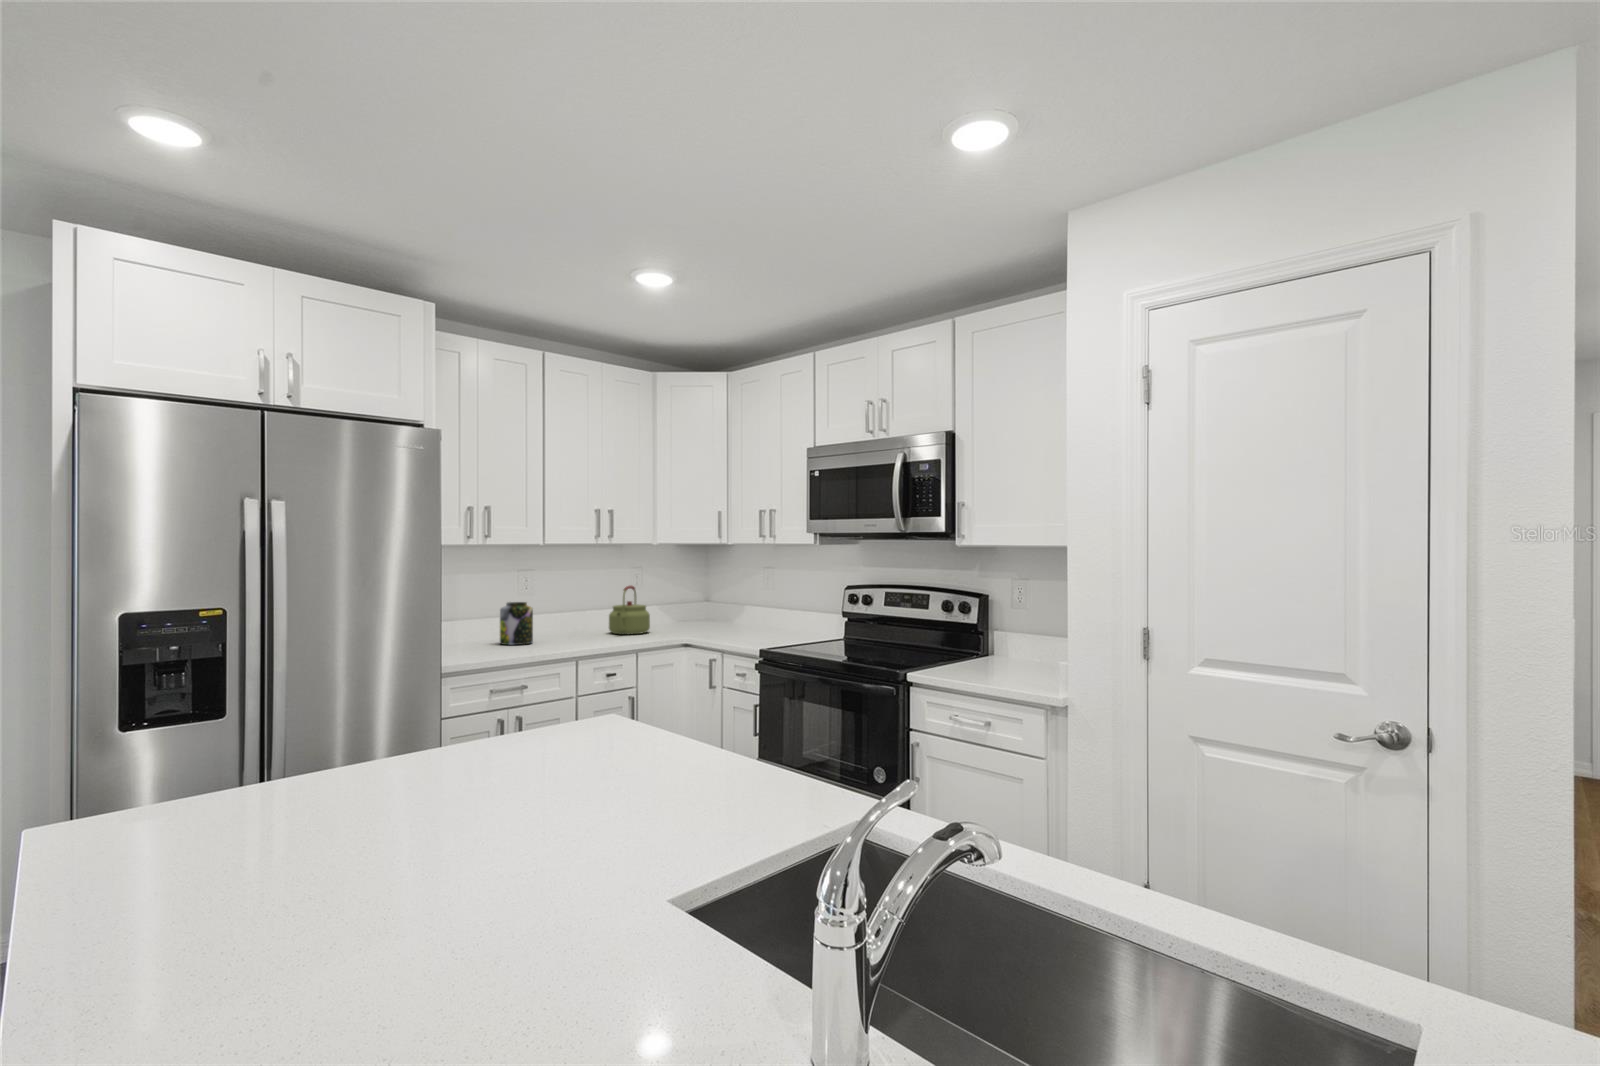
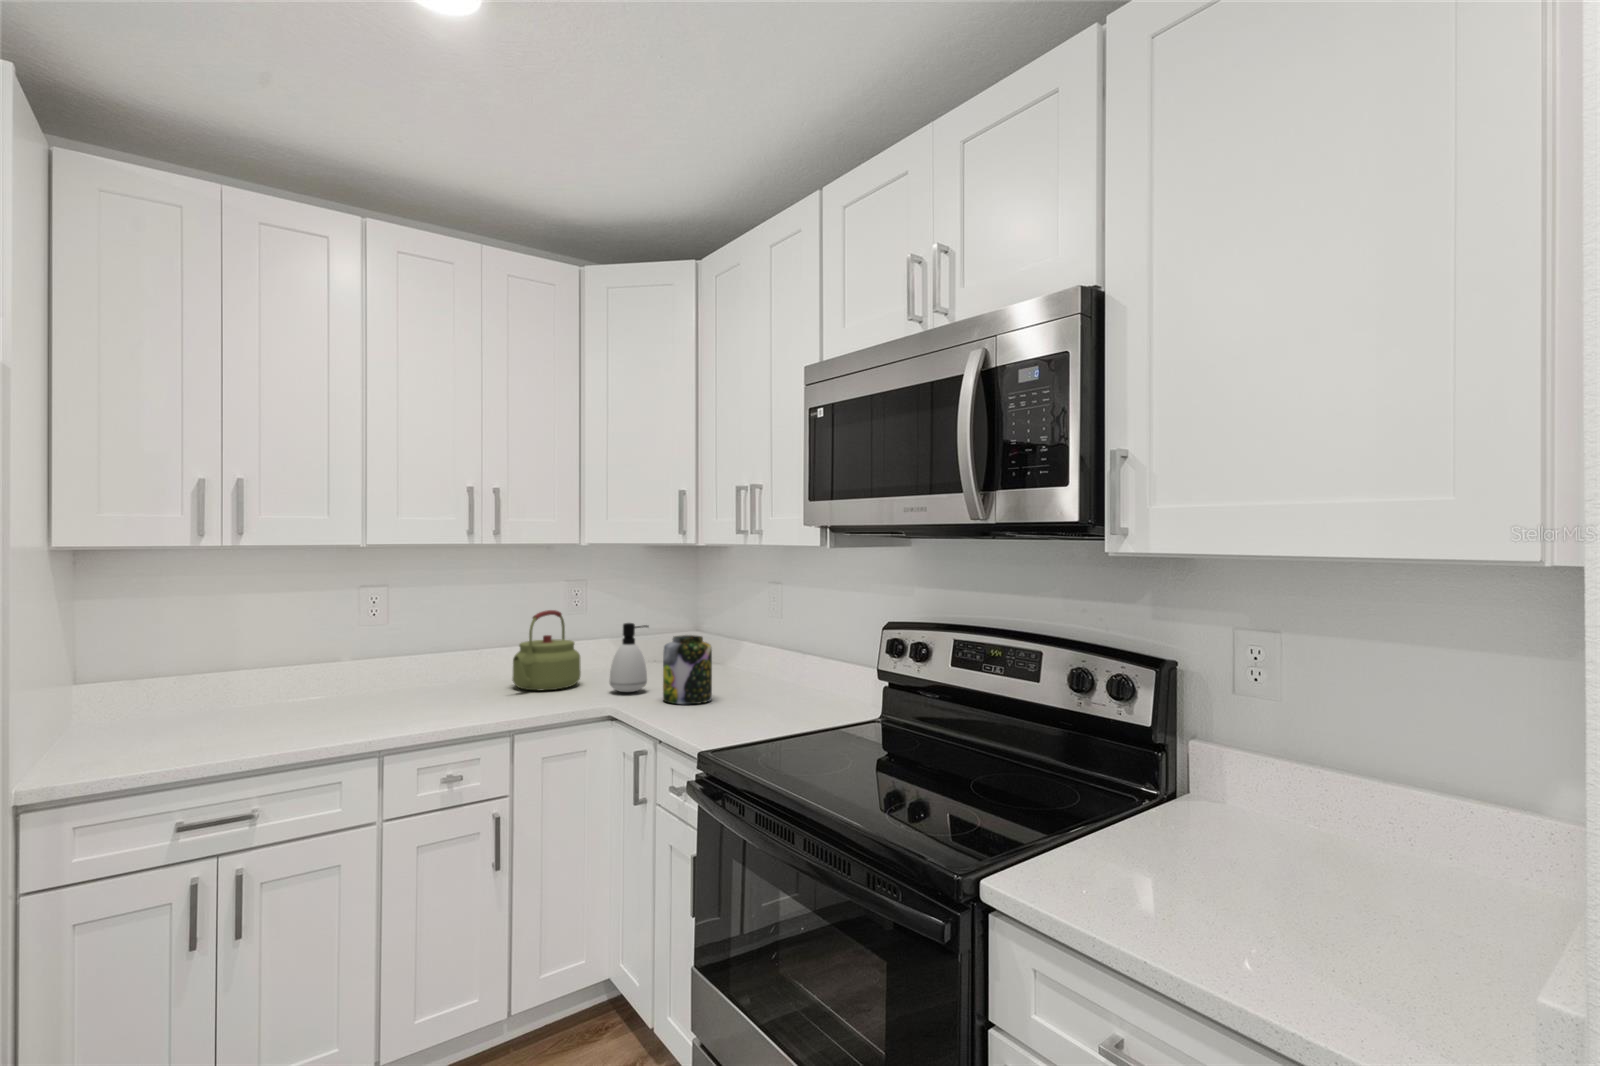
soap dispenser: none [673,592,697,634] -> present [610,623,648,692]
jar: present [500,602,533,645] -> present [663,635,712,704]

